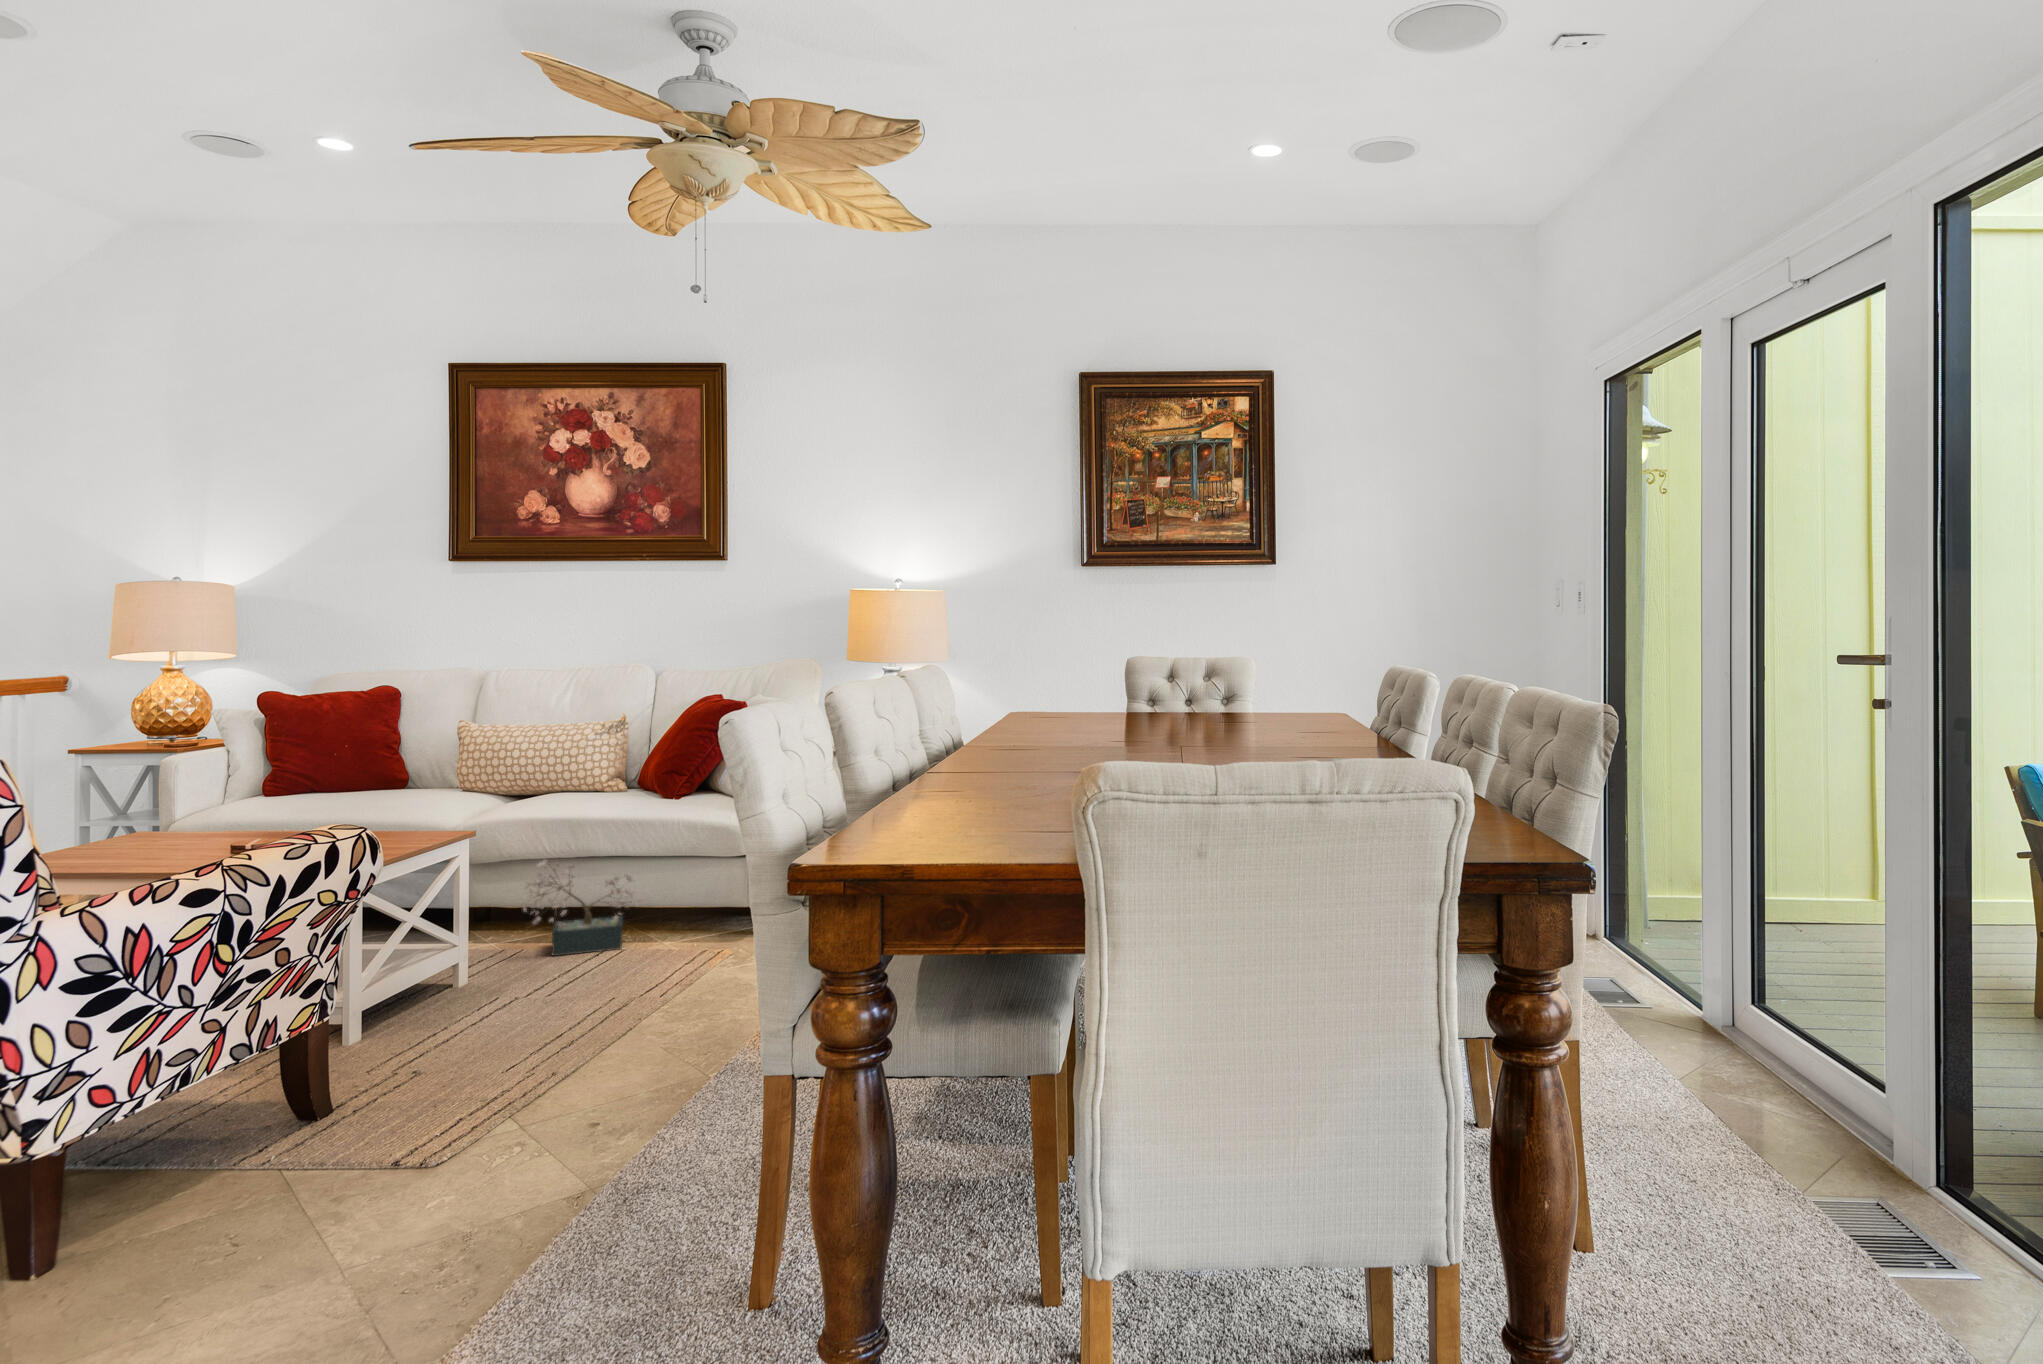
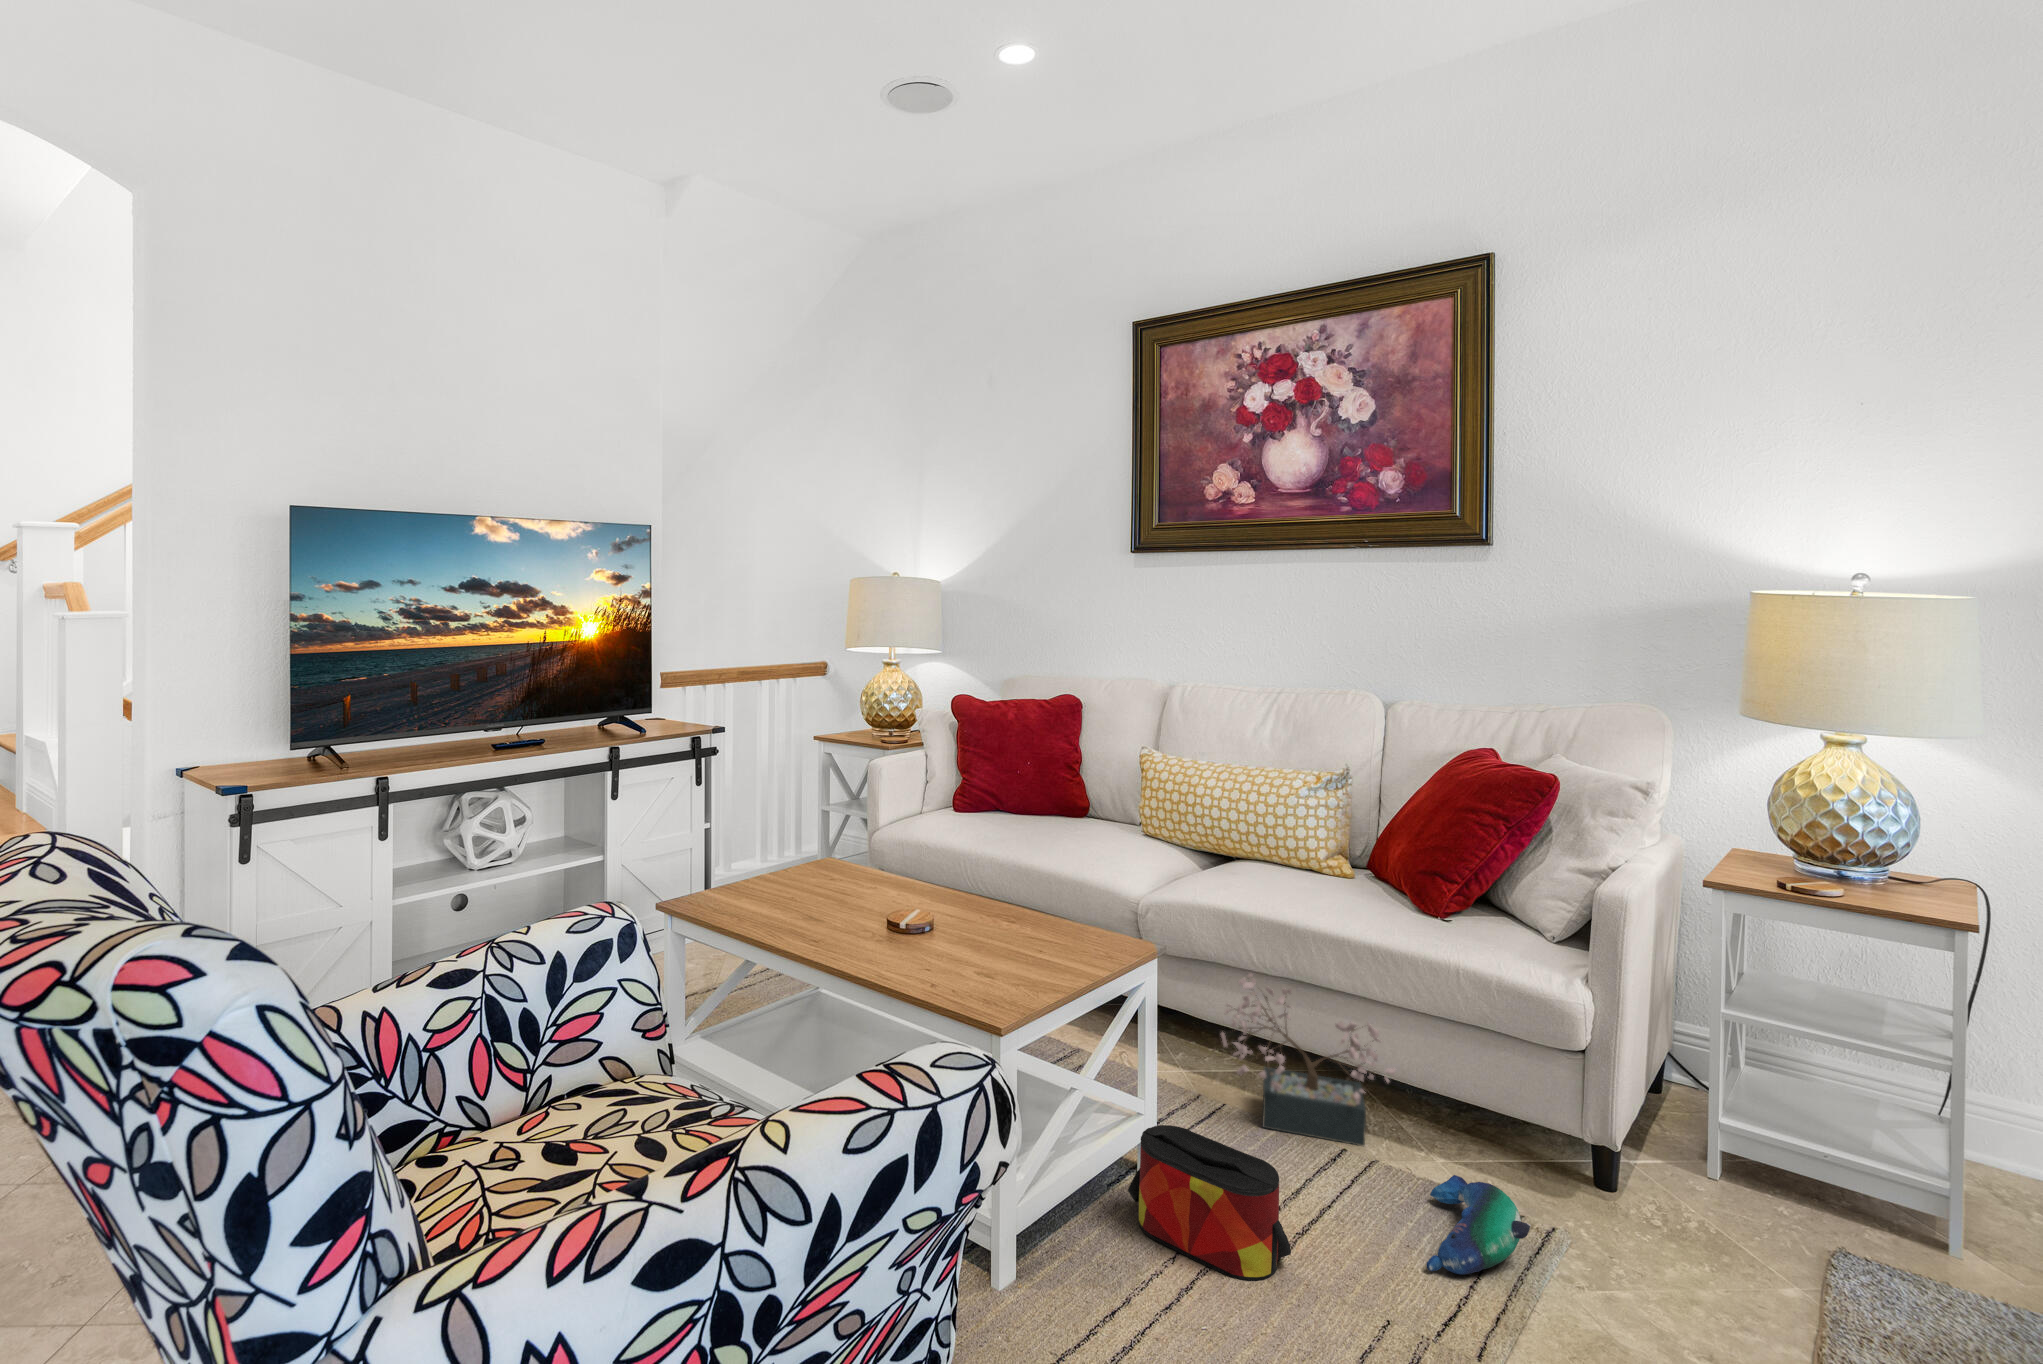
plush toy: none [644,934,704,982] -> present [1426,1175,1531,1275]
bag: none [447,943,559,1013] -> present [1128,1125,1291,1281]

